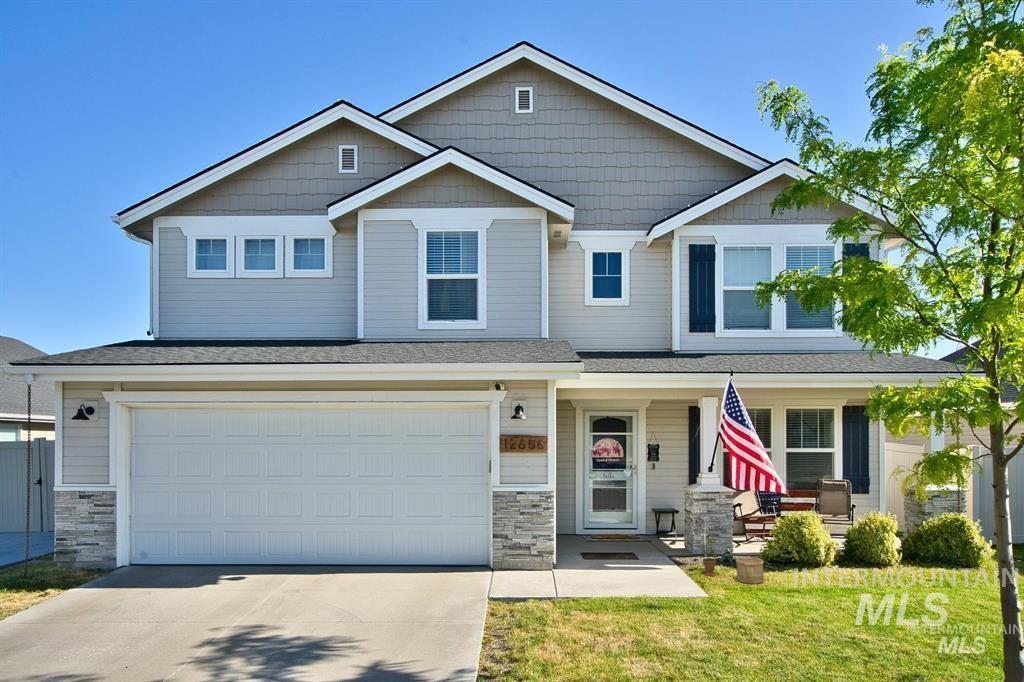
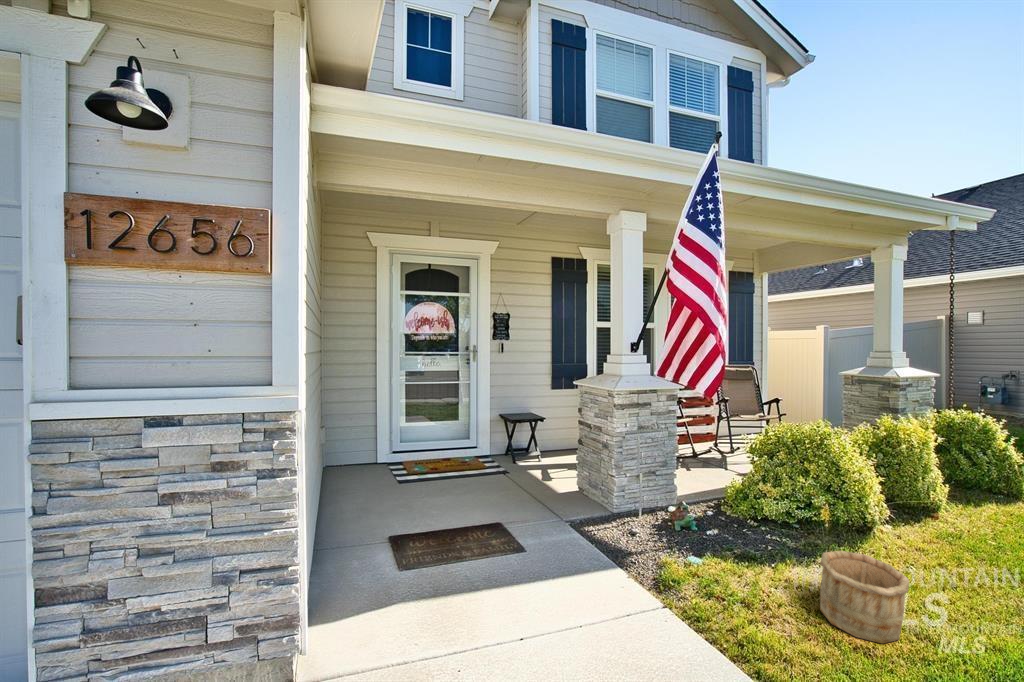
potted plant: present [702,539,716,576] -> none [712,503,759,611]

